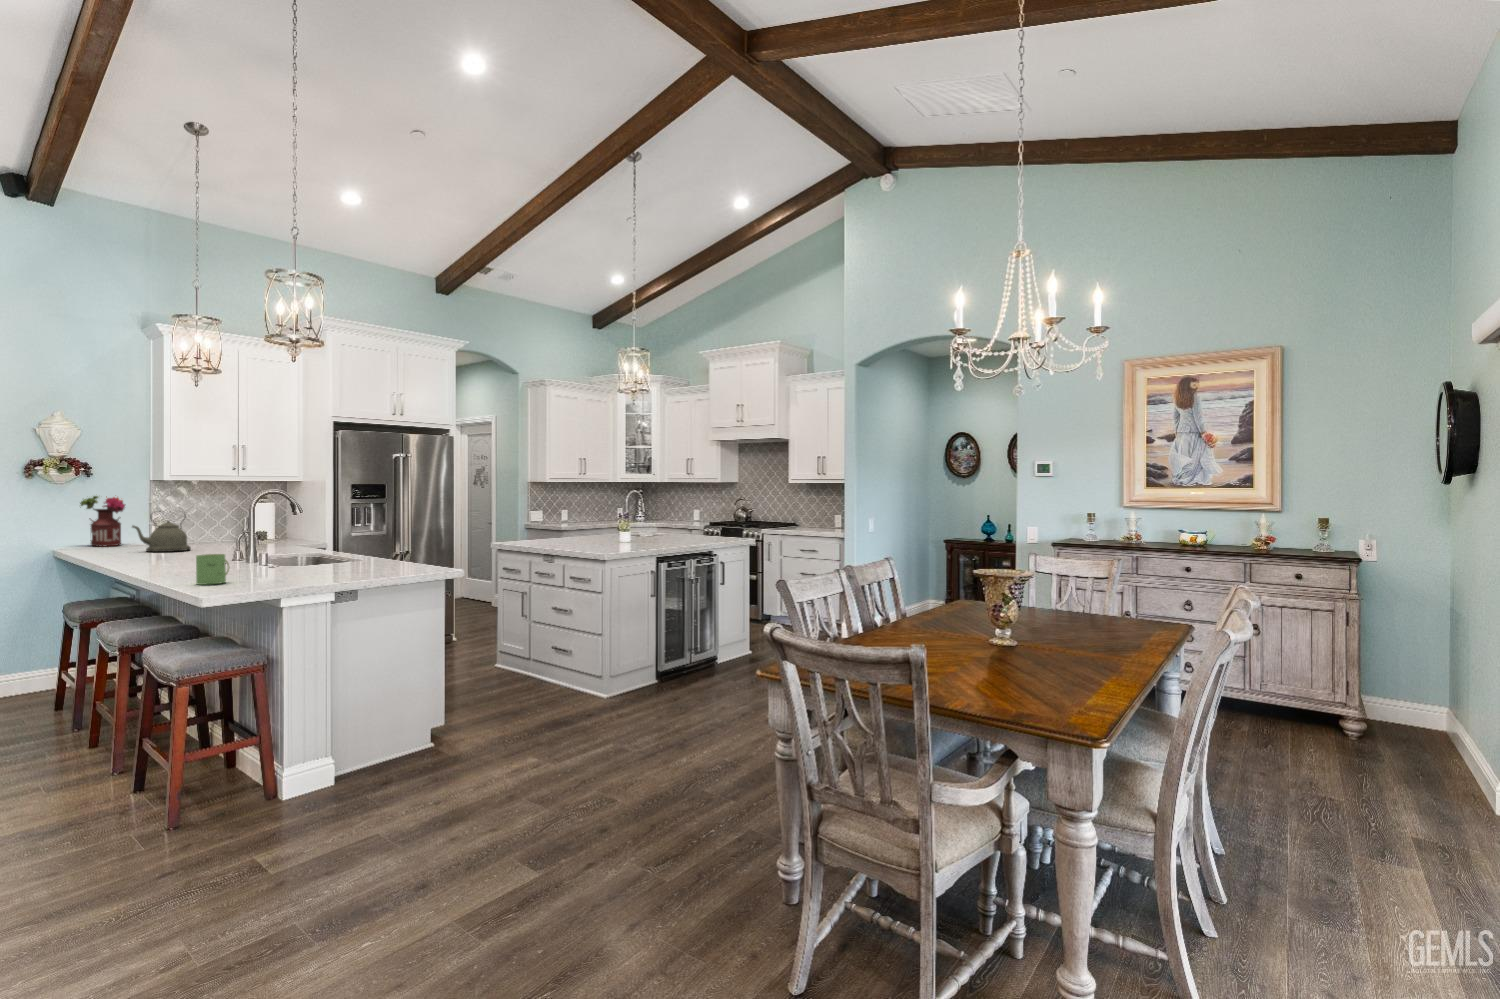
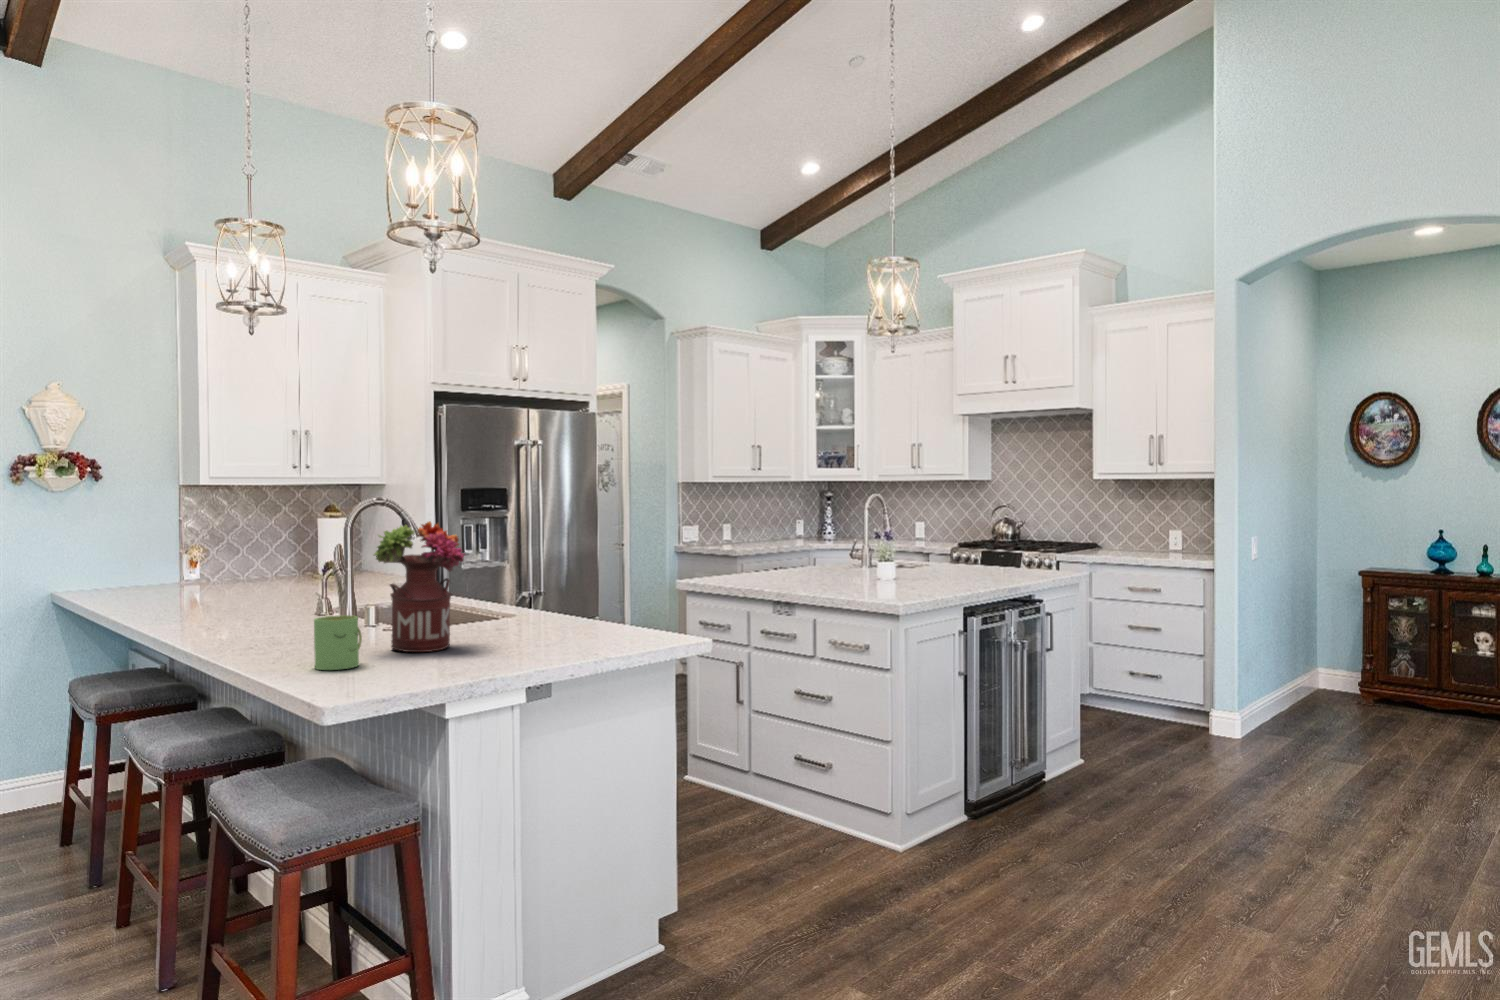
flower arrangement: present [80,496,125,547] -> present [374,521,465,652]
kettle: present [132,514,191,552] -> none [163,533,243,598]

